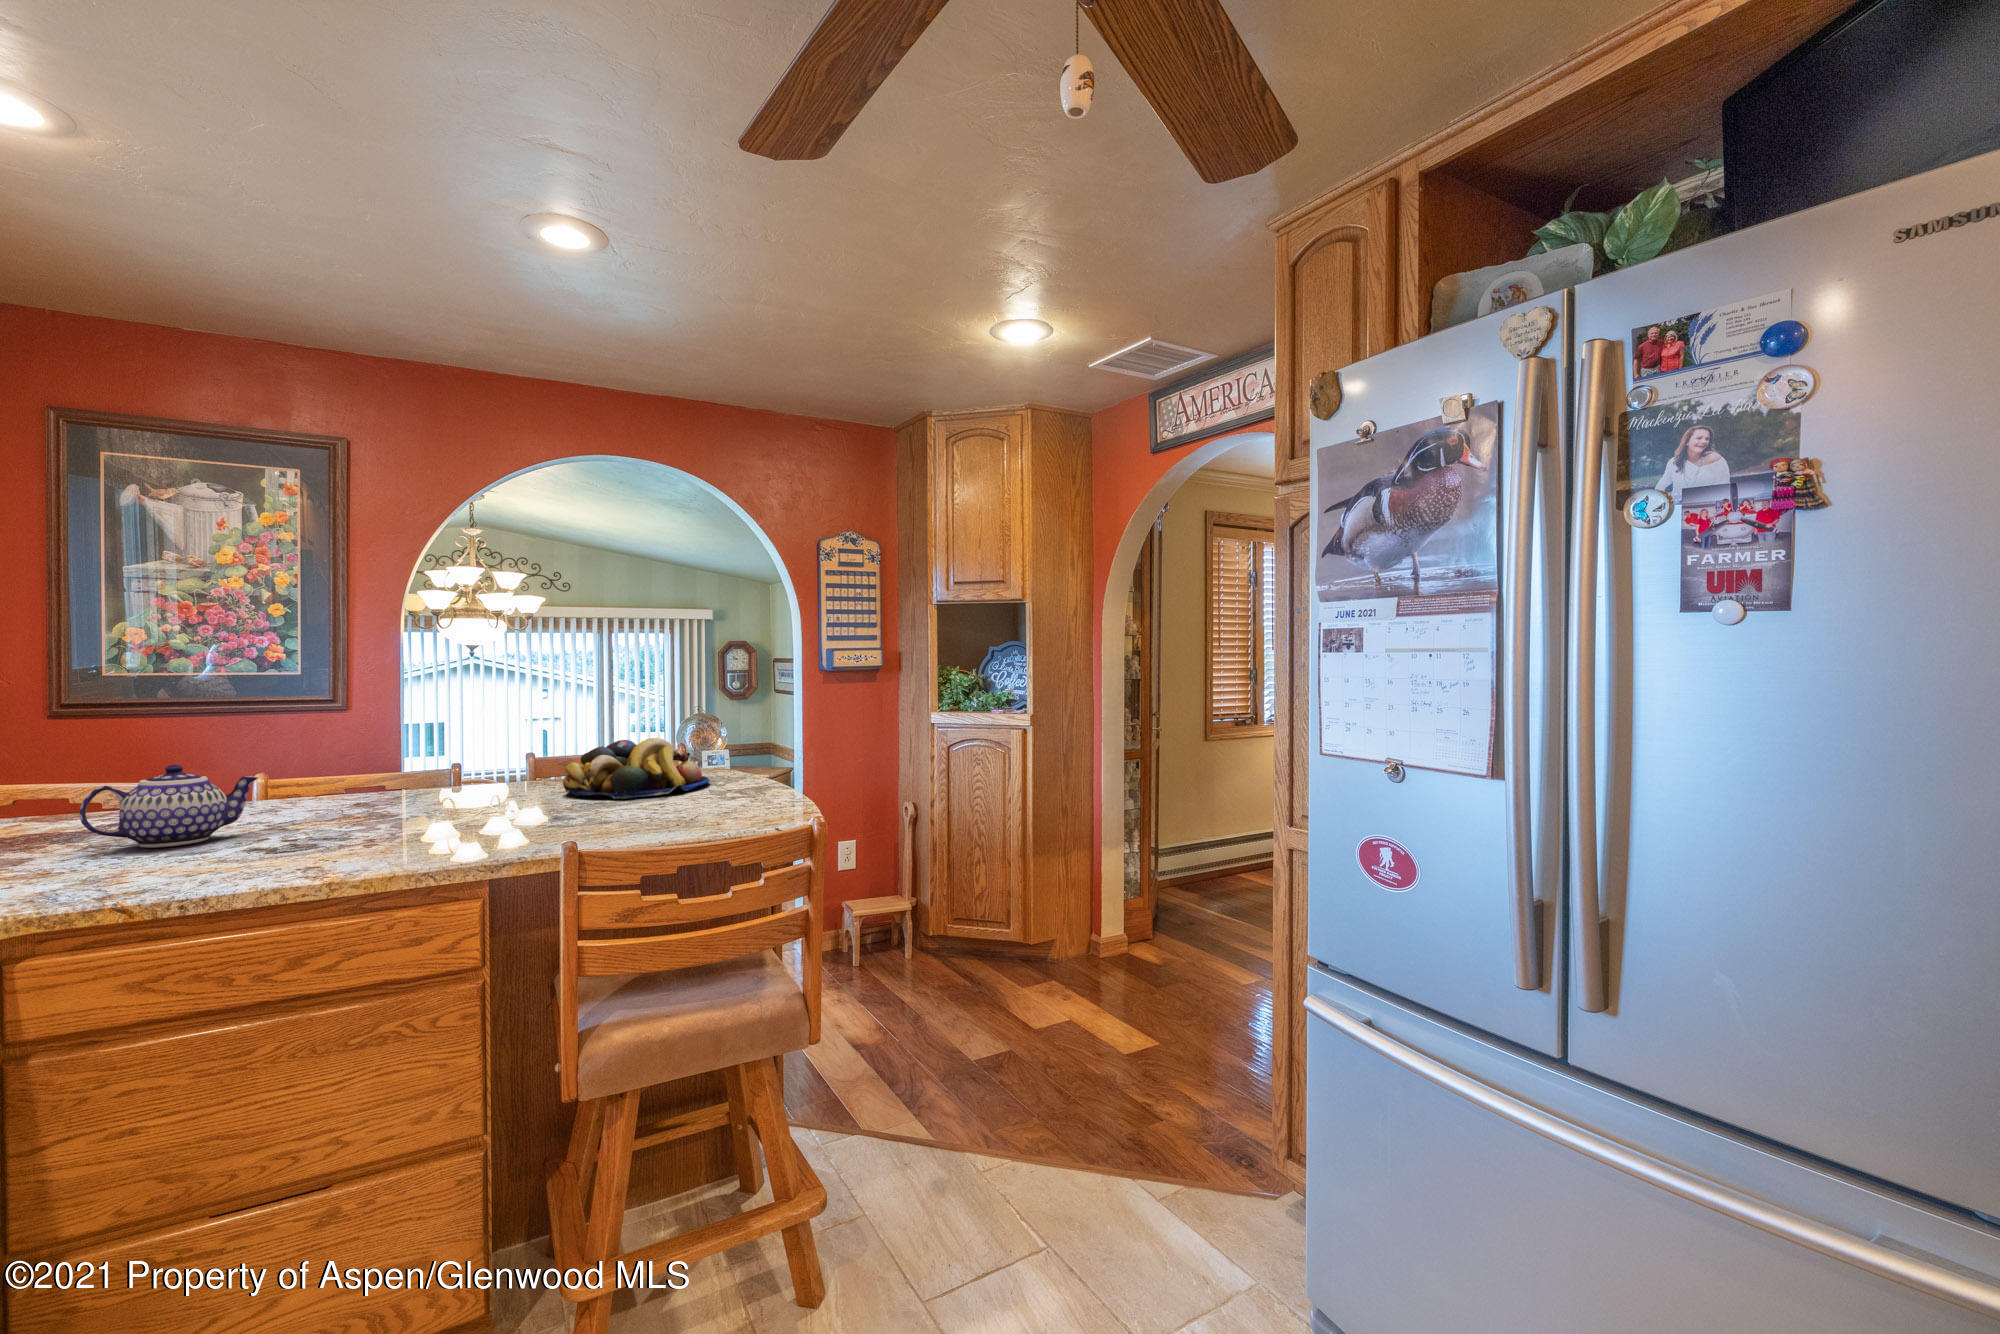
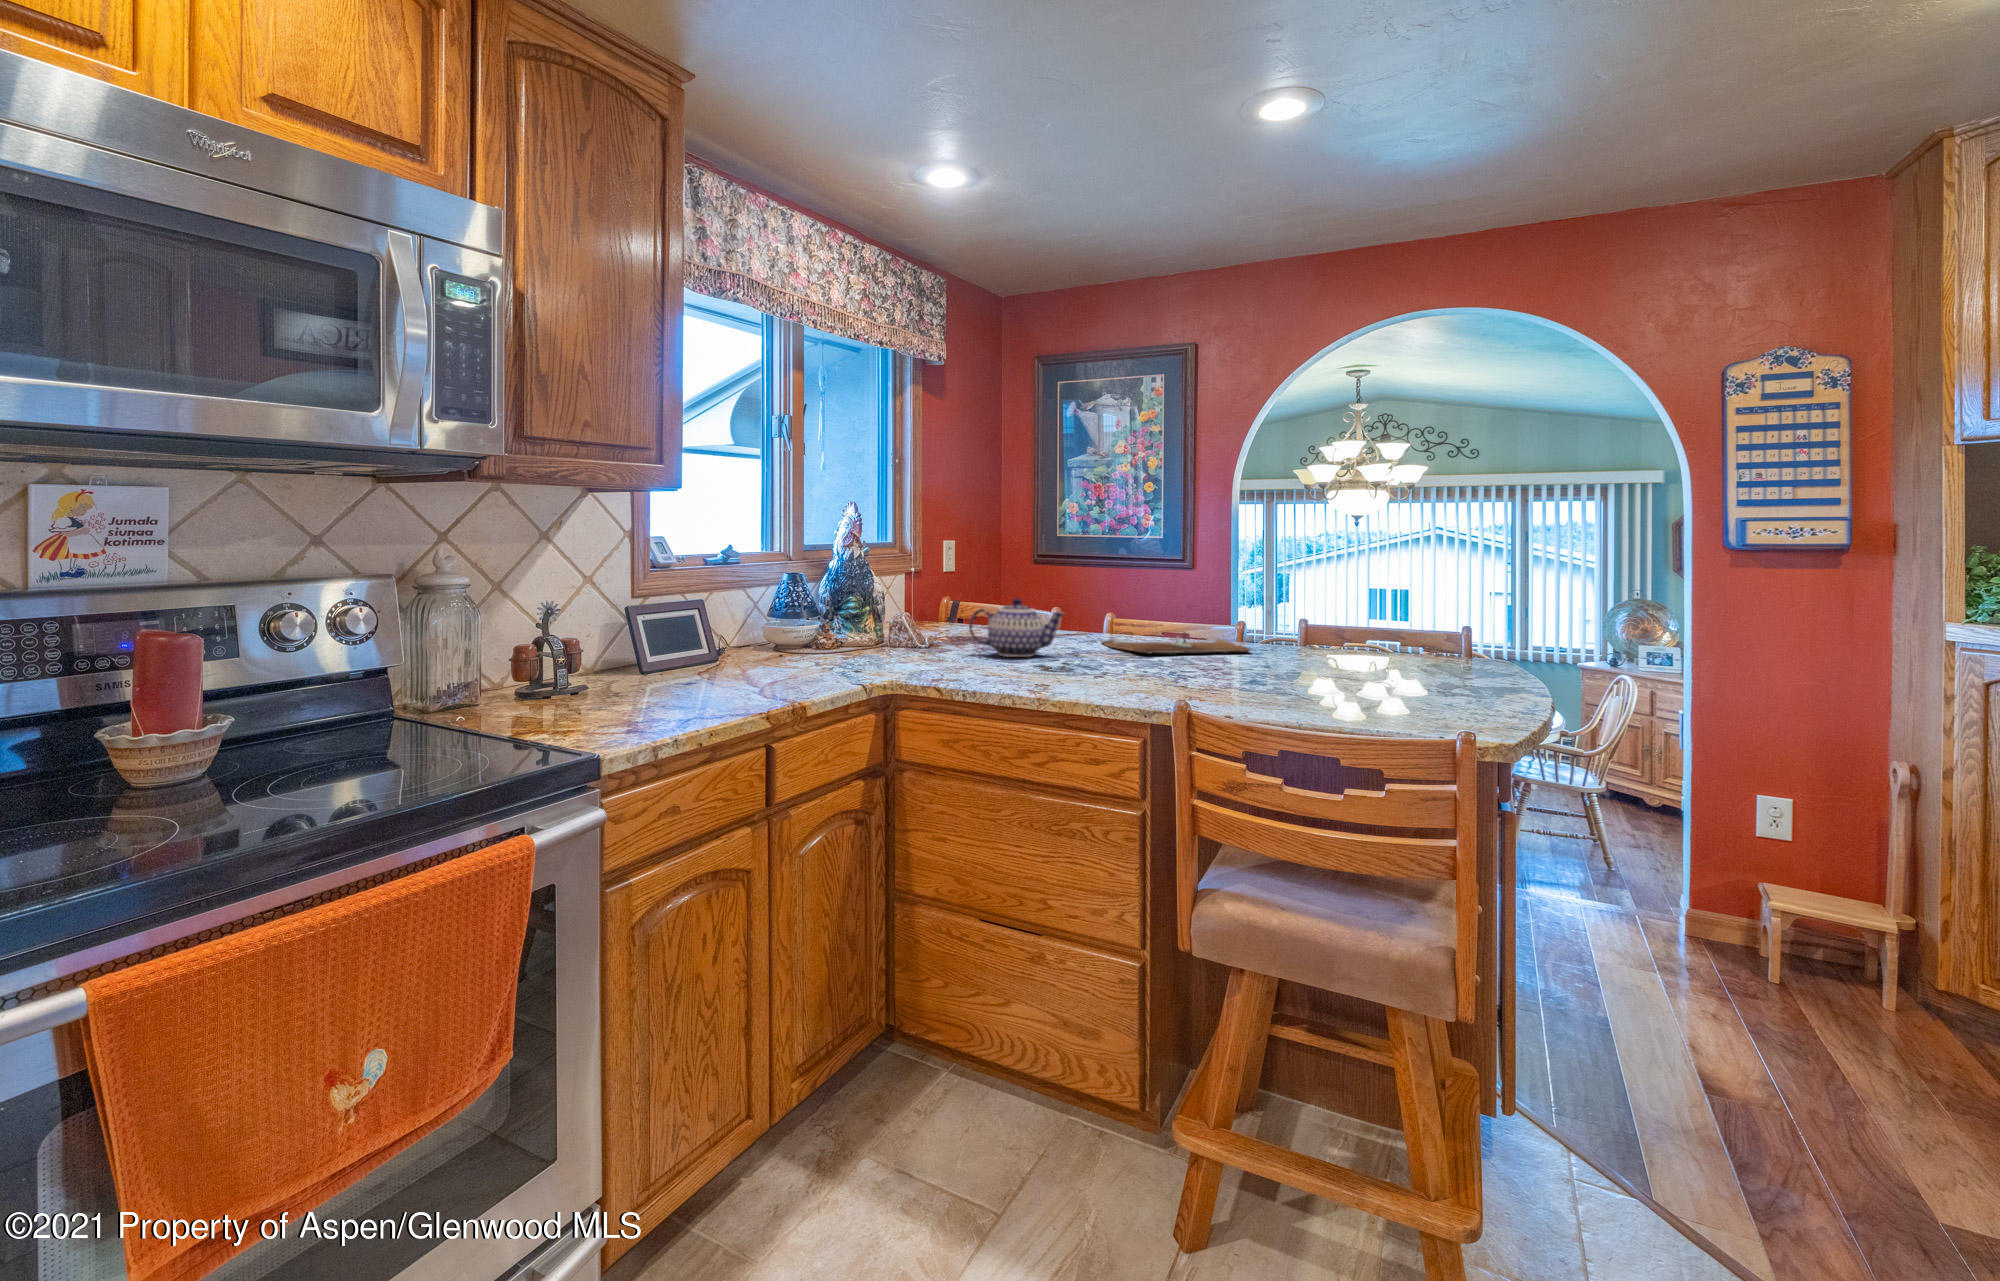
fruit bowl: present [563,738,710,799] -> none [1297,613,1459,676]
cutting board: none [276,780,502,813] -> present [1101,632,1251,654]

